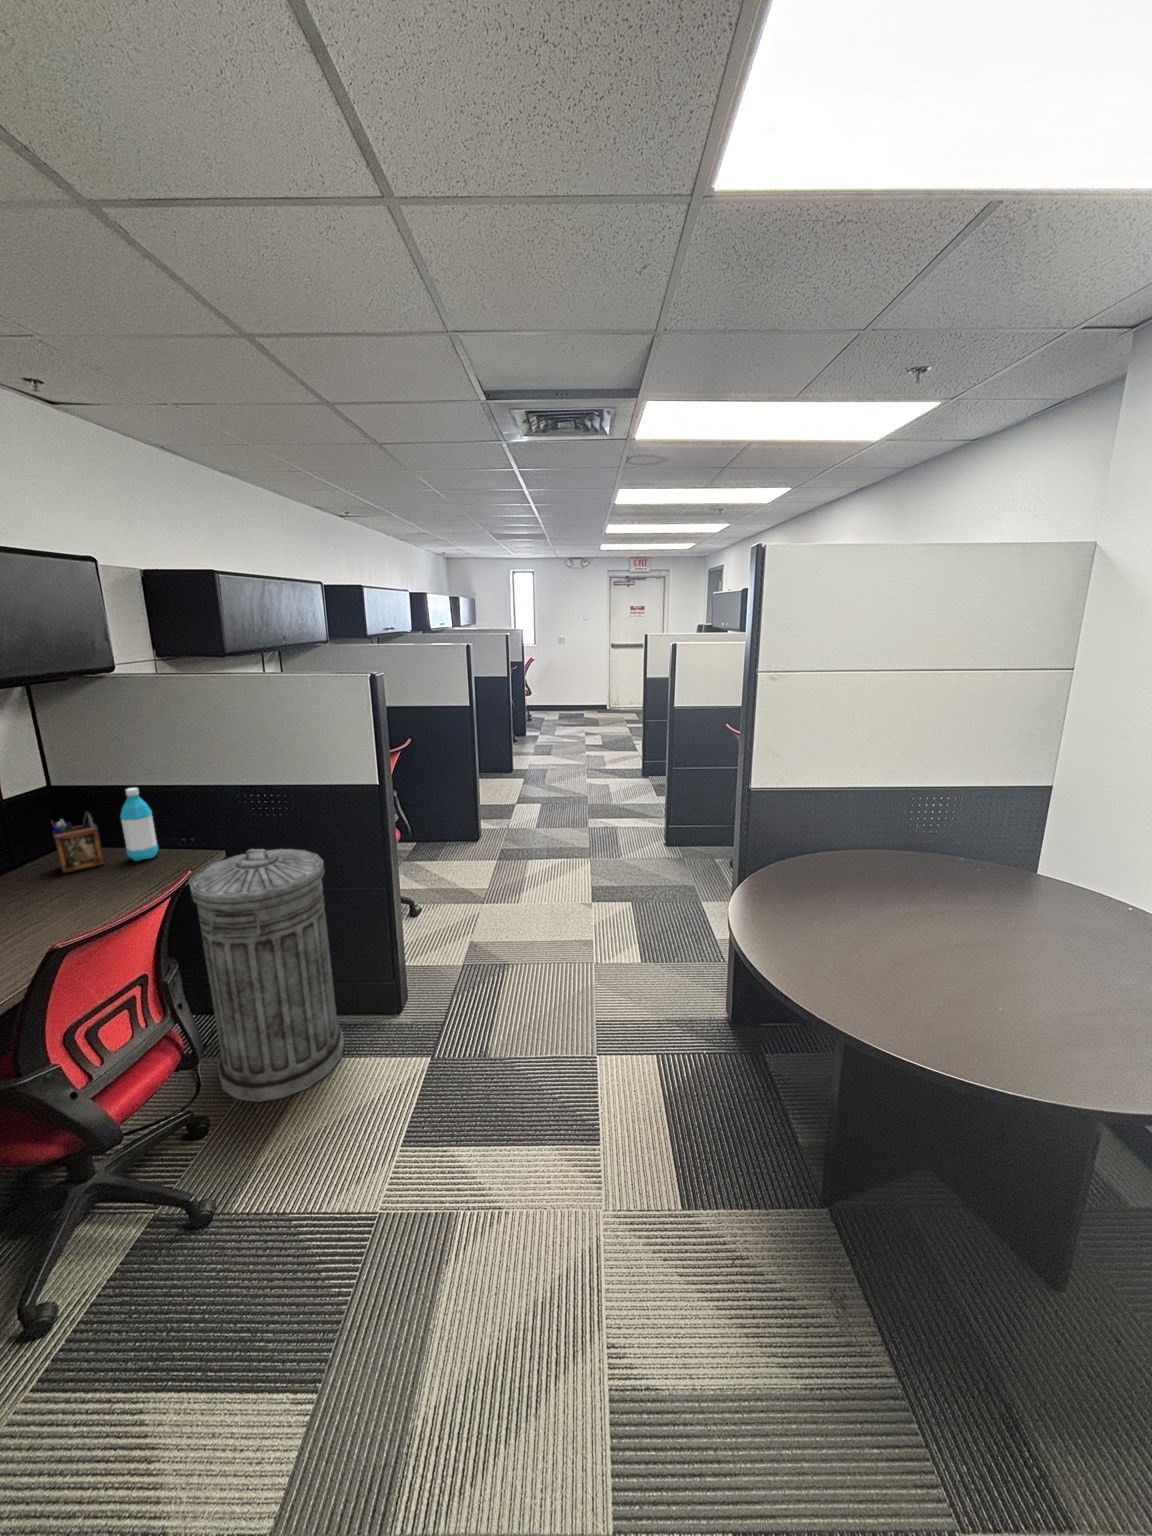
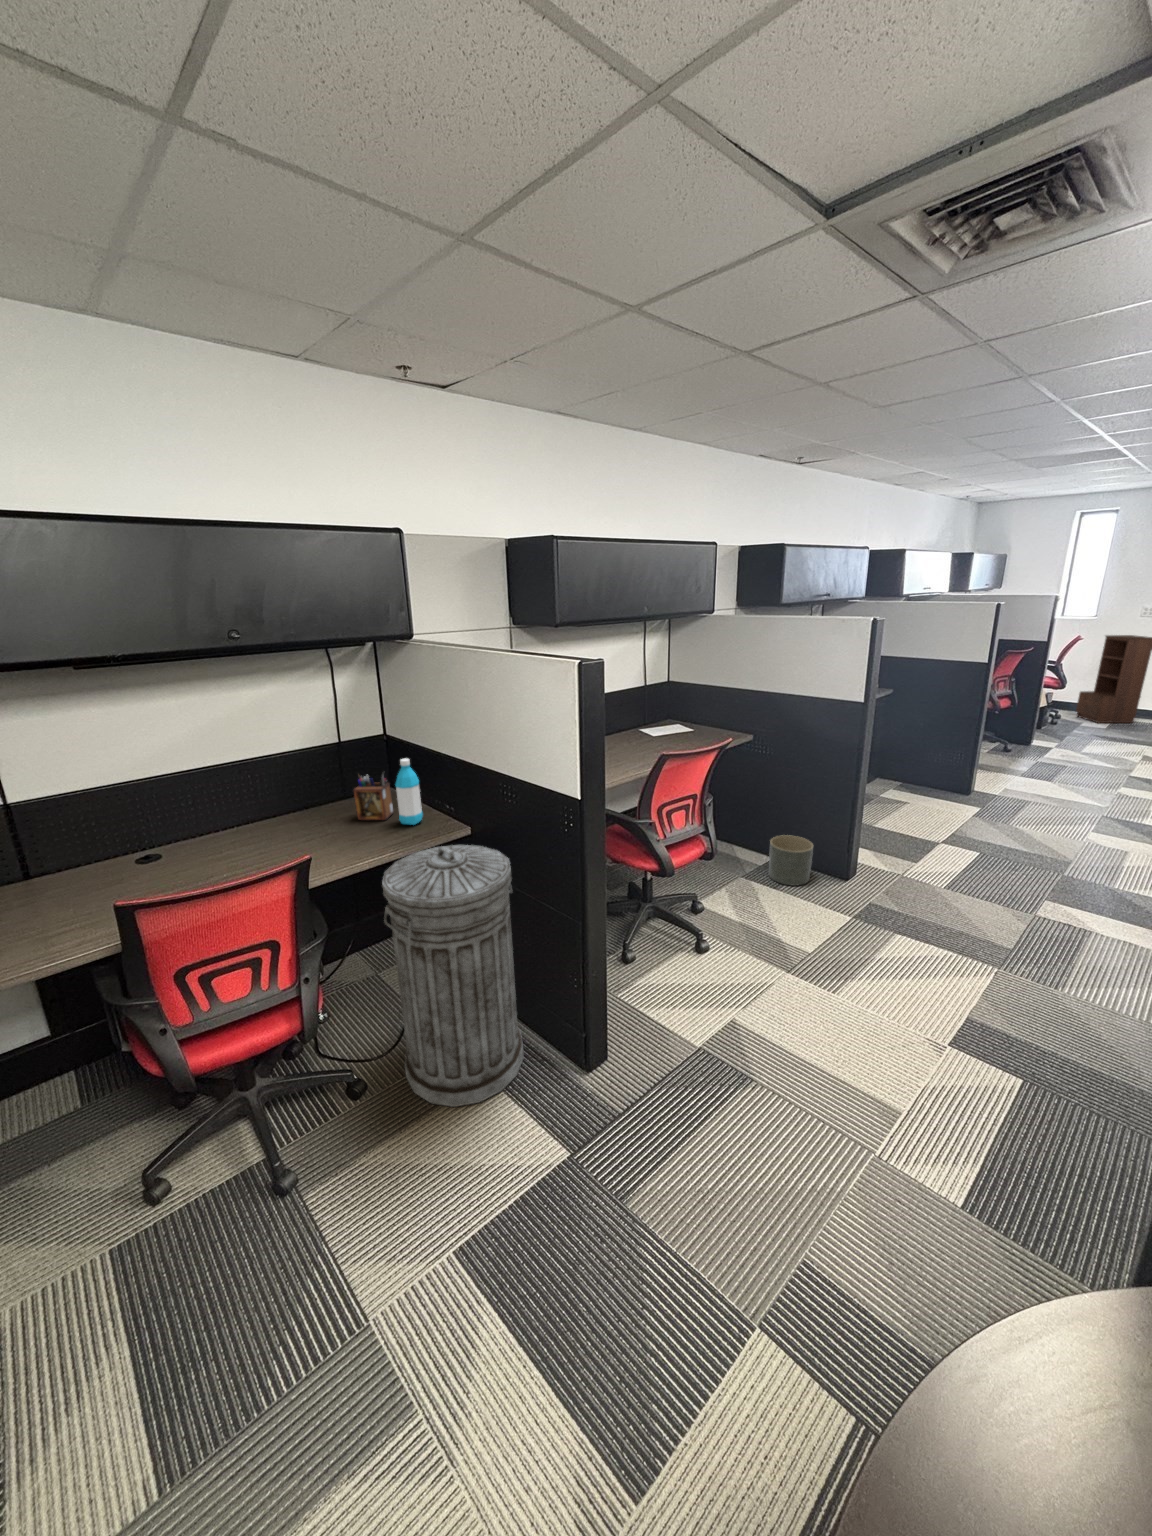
bookshelf: none [538,655,571,716] -> present [1076,635,1152,723]
planter: none [419,817,454,856] -> present [769,835,813,886]

